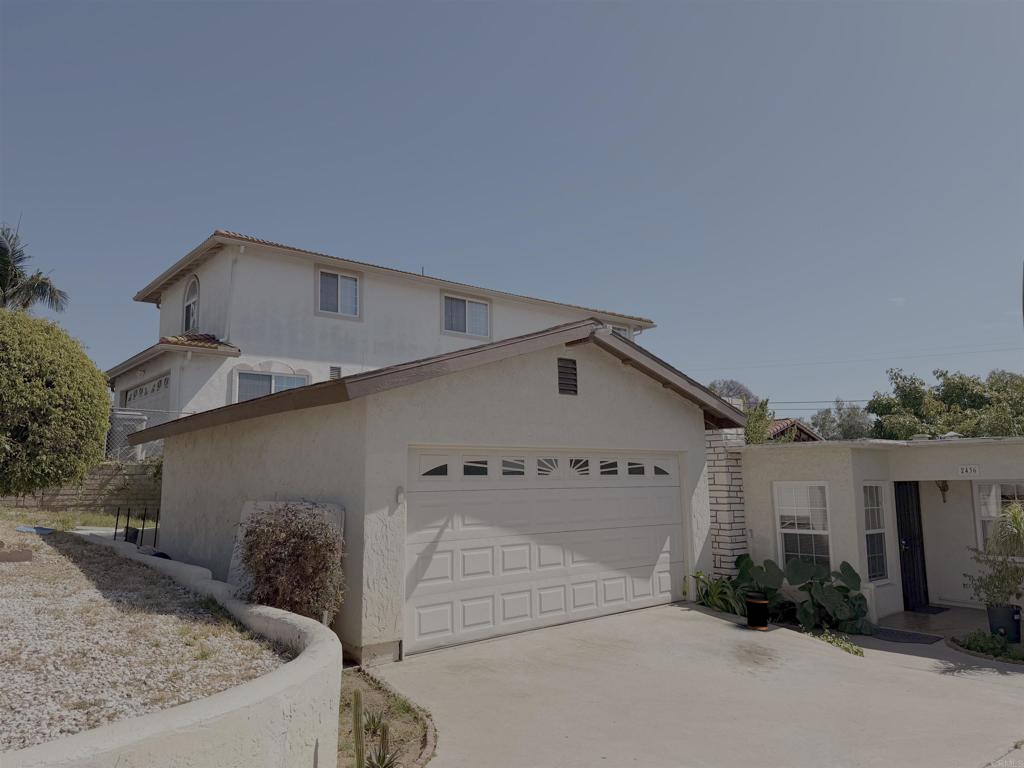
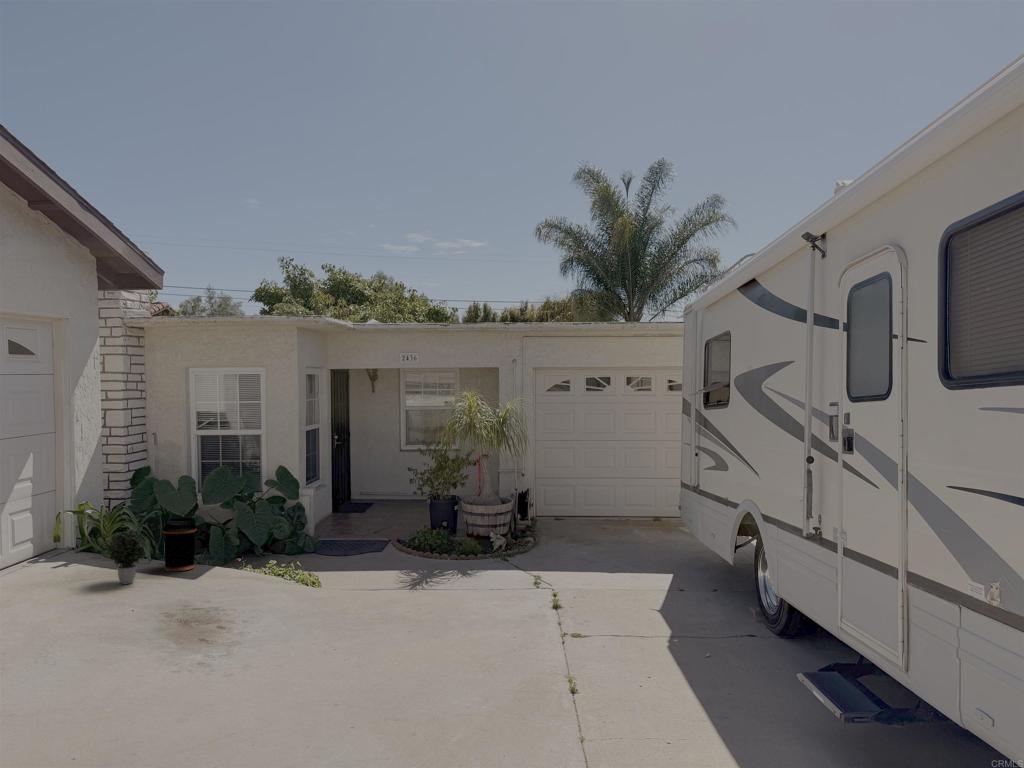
potted plant: none [708,593,733,631] -> present [108,530,146,584]

